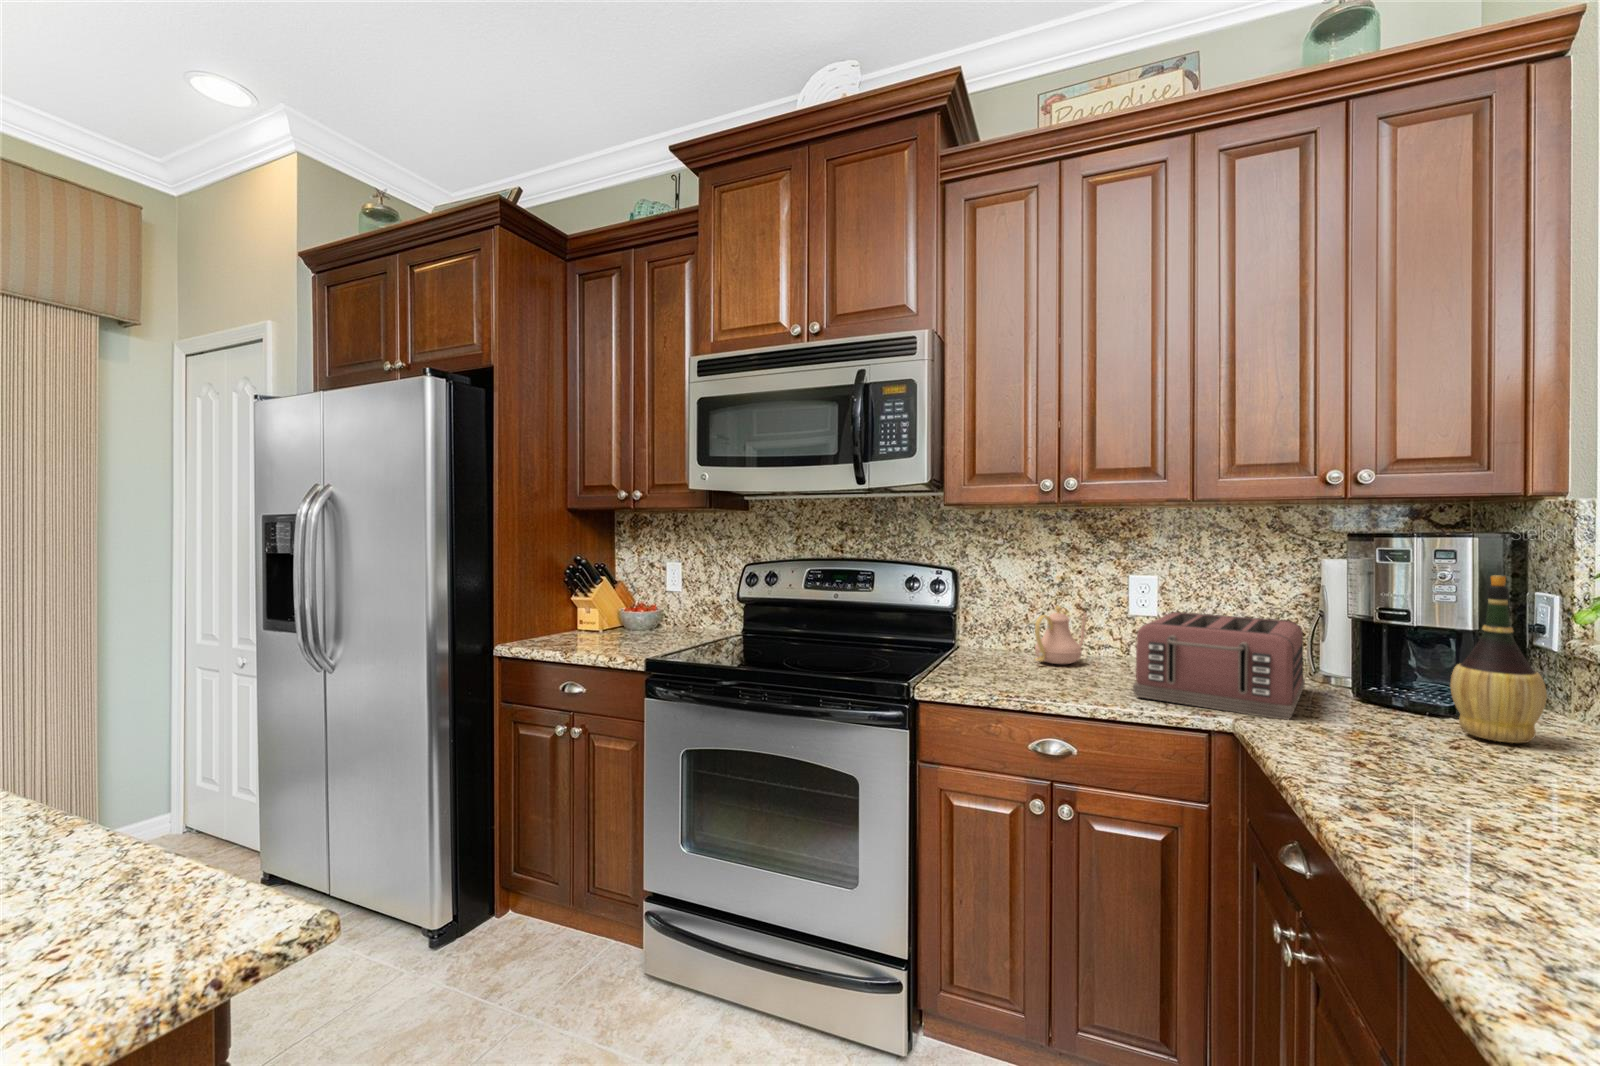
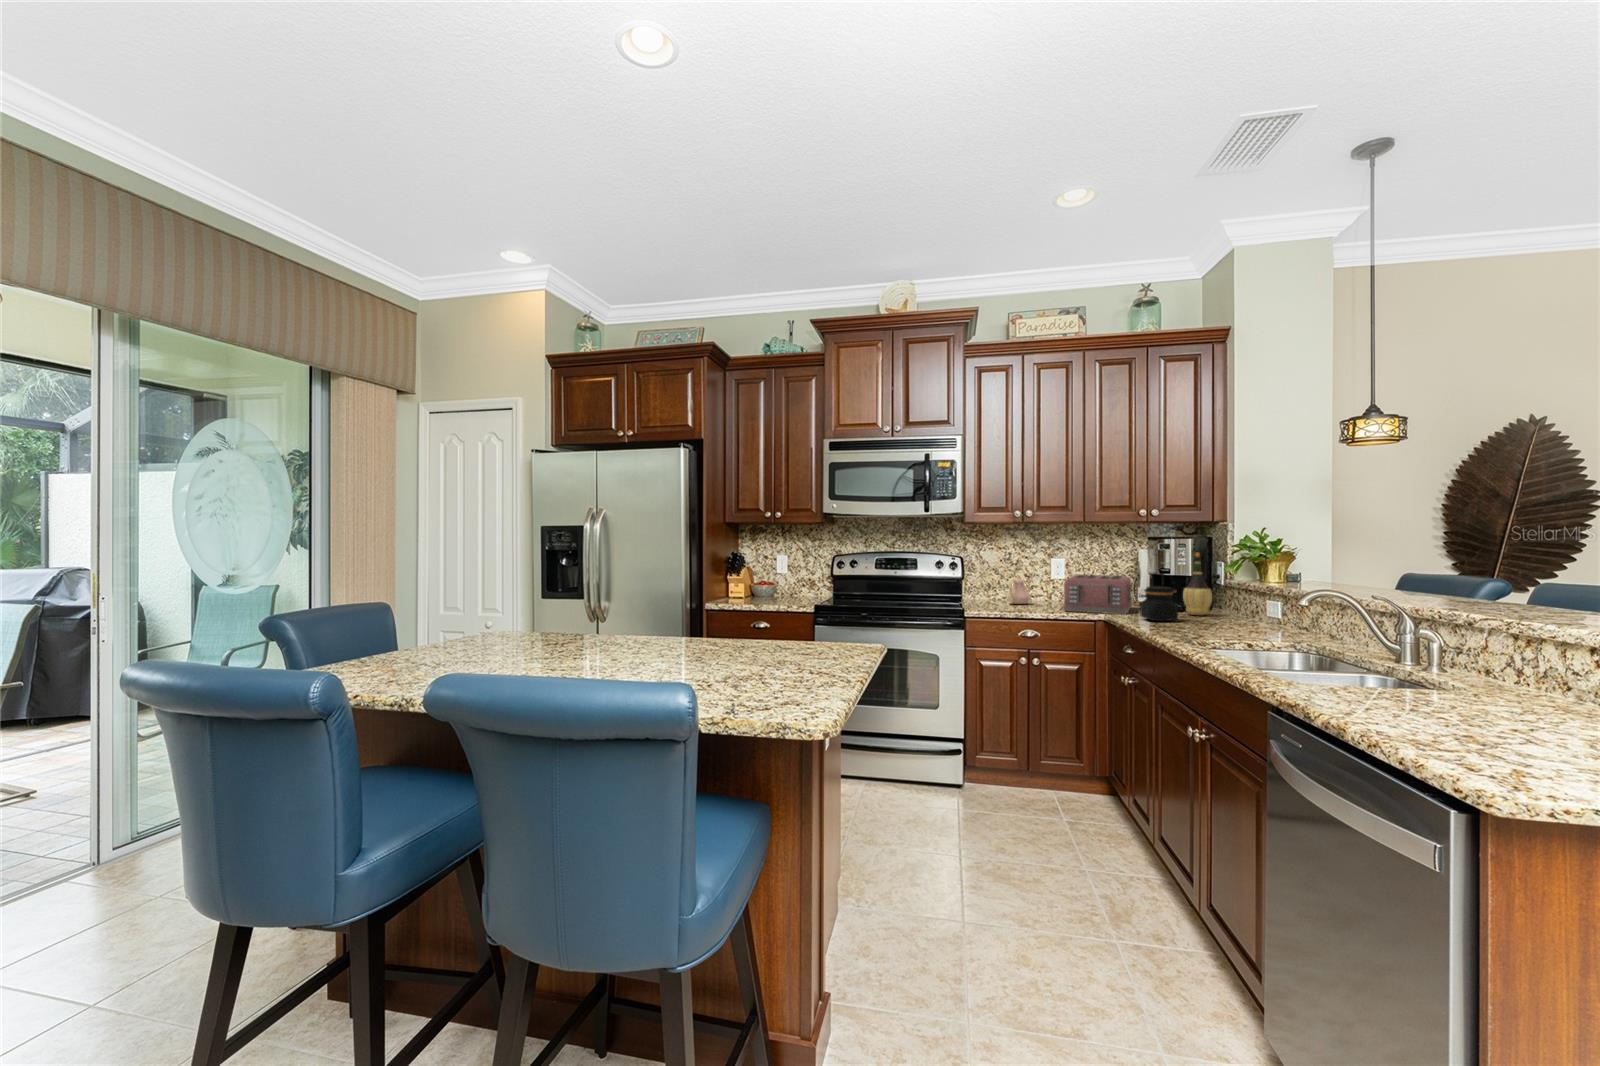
jar: none [1321,666,1451,772] -> present [1139,586,1178,621]

